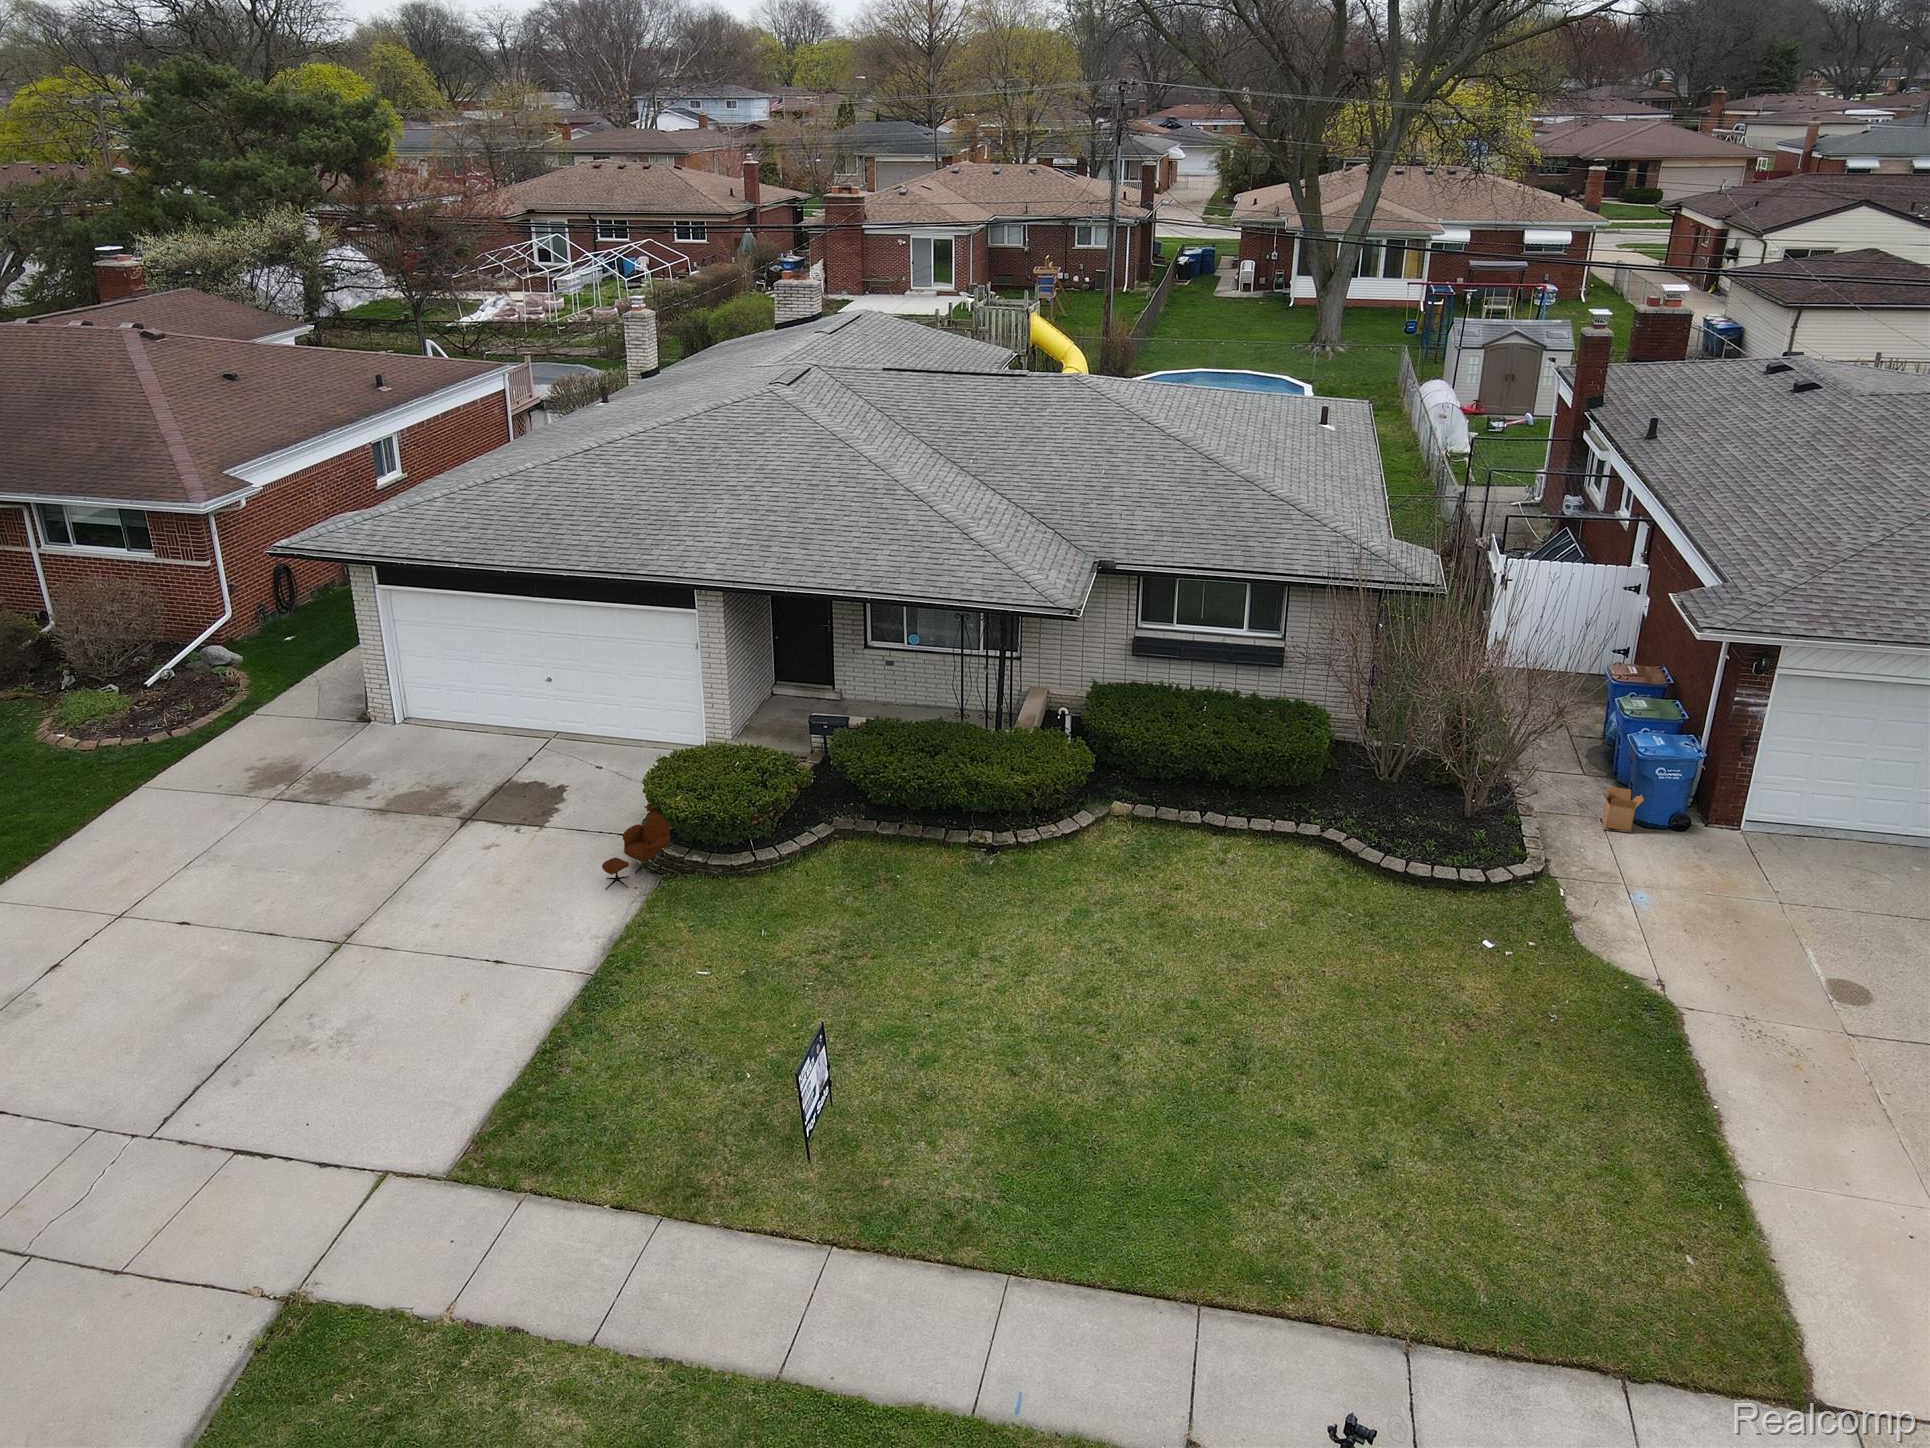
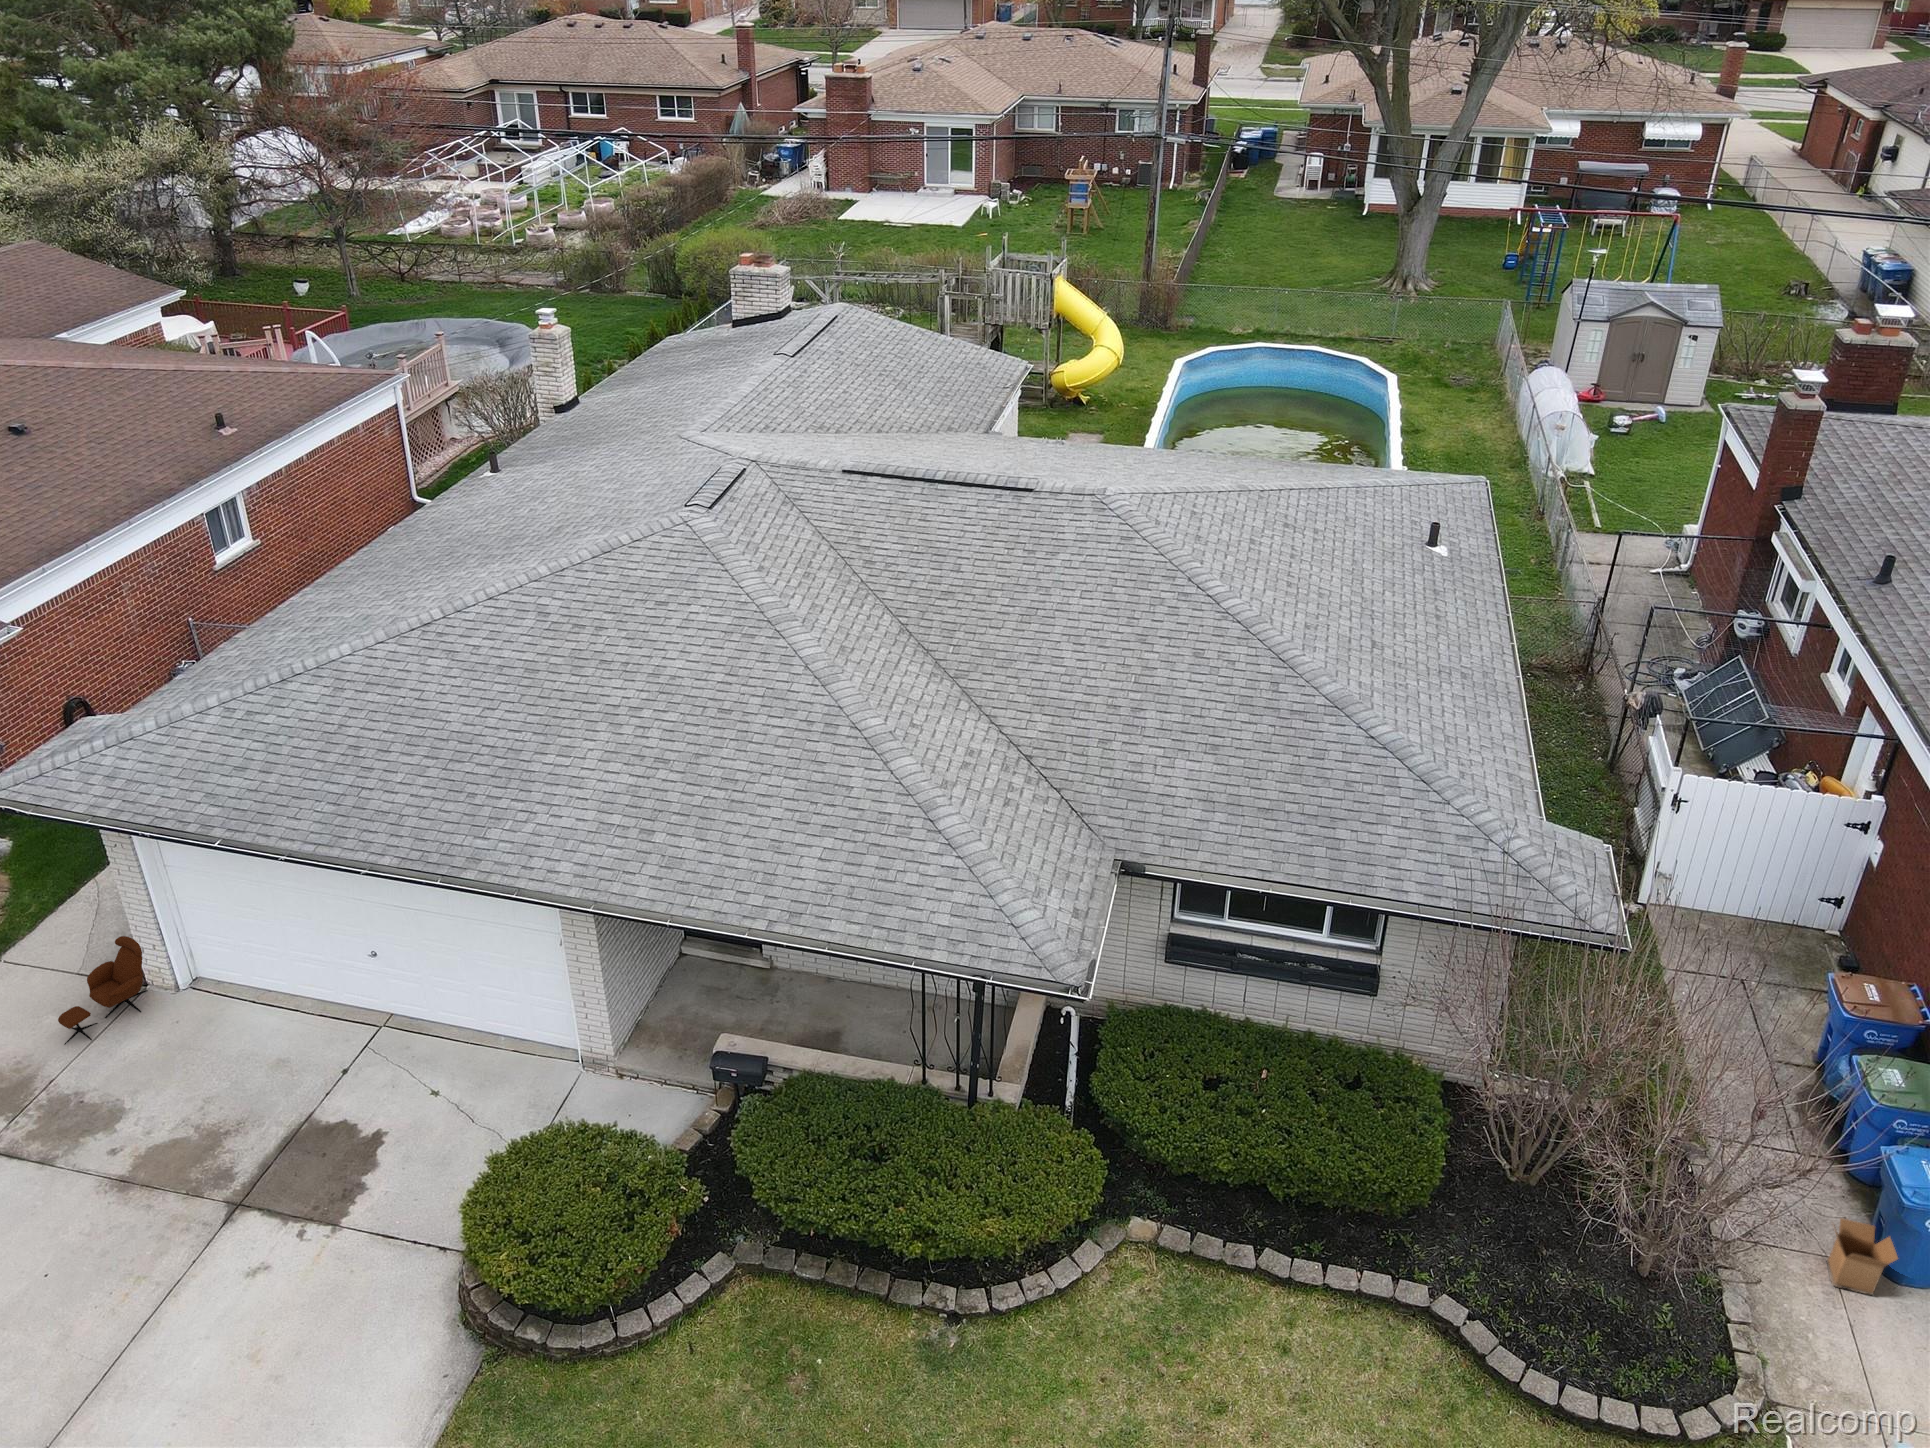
lounge chair: present [602,803,671,890] -> present [58,936,147,1045]

